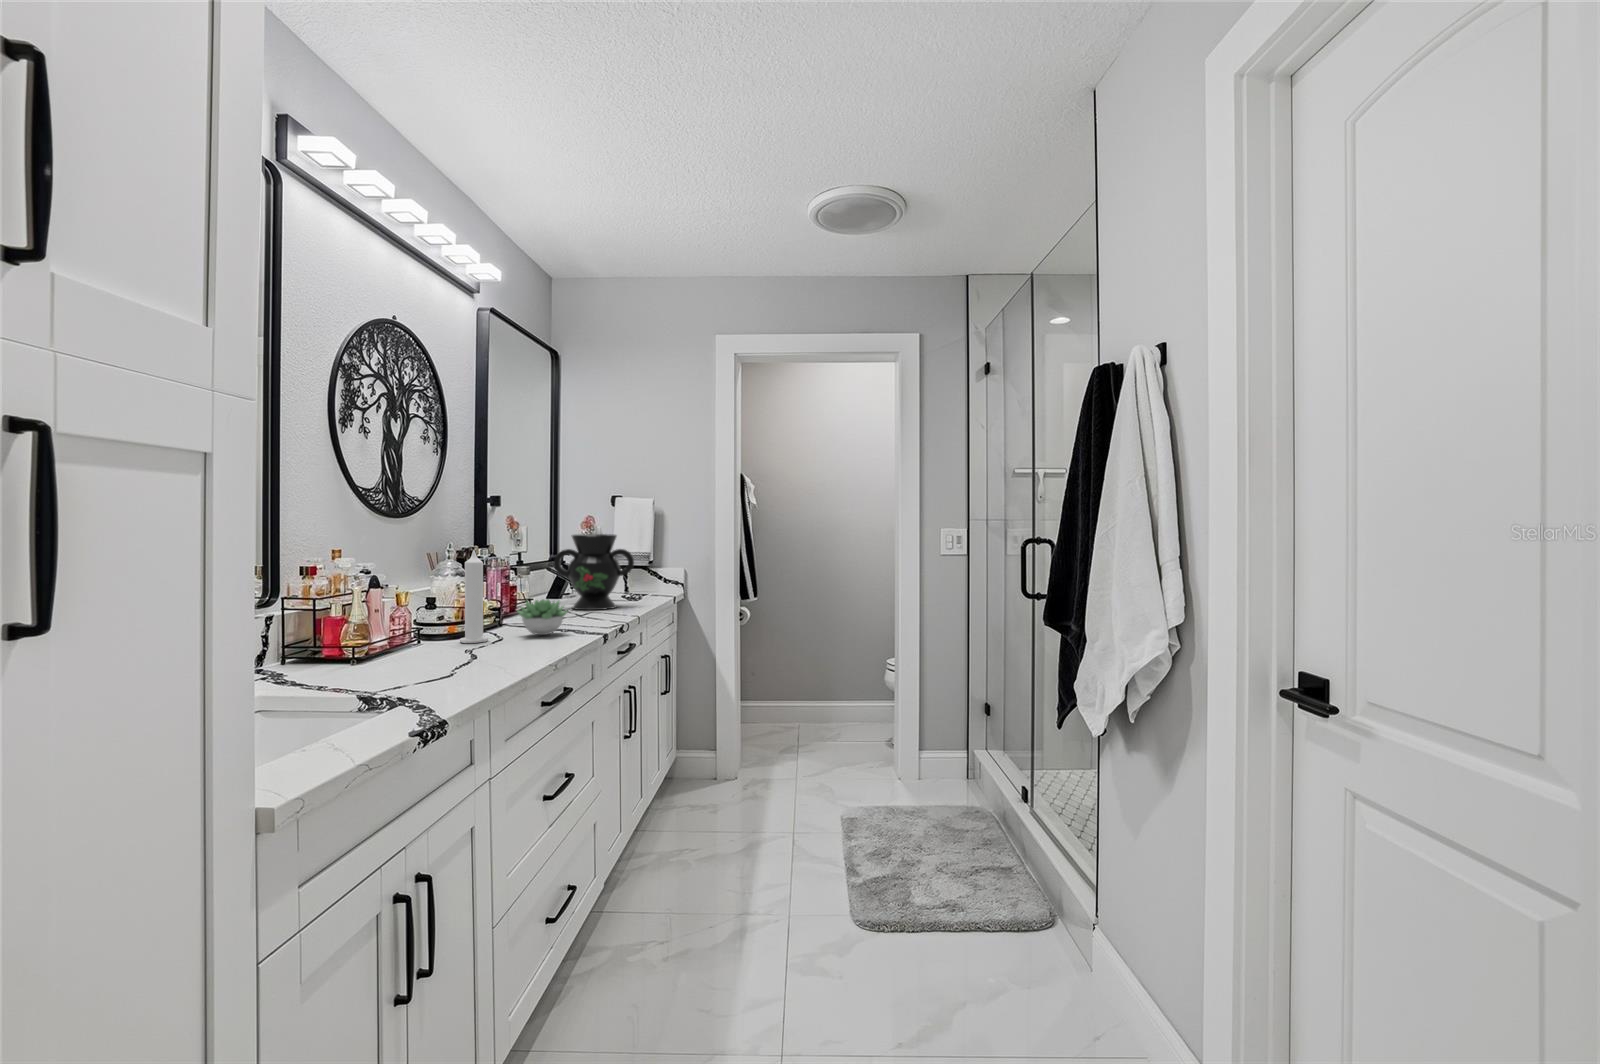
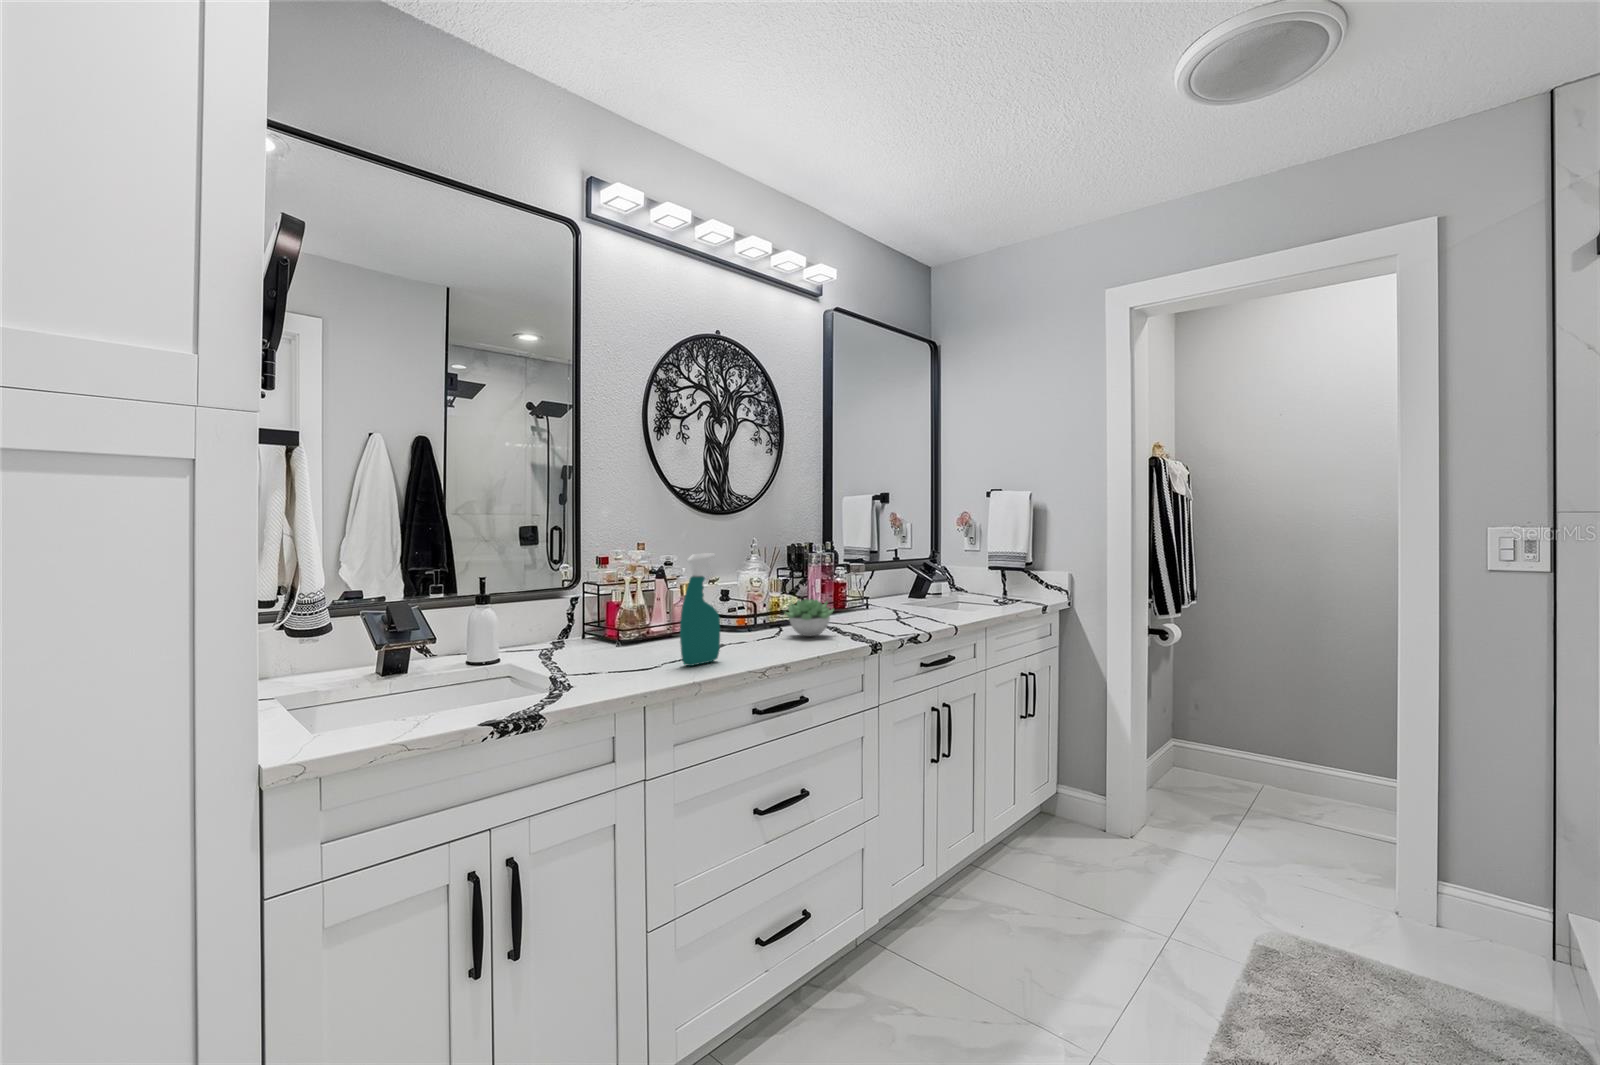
decorative vase: present [554,534,634,610] -> none [887,531,970,614]
candle: present [460,550,488,643] -> none [732,546,757,637]
spray bottle: none [486,556,515,668] -> present [680,553,720,666]

